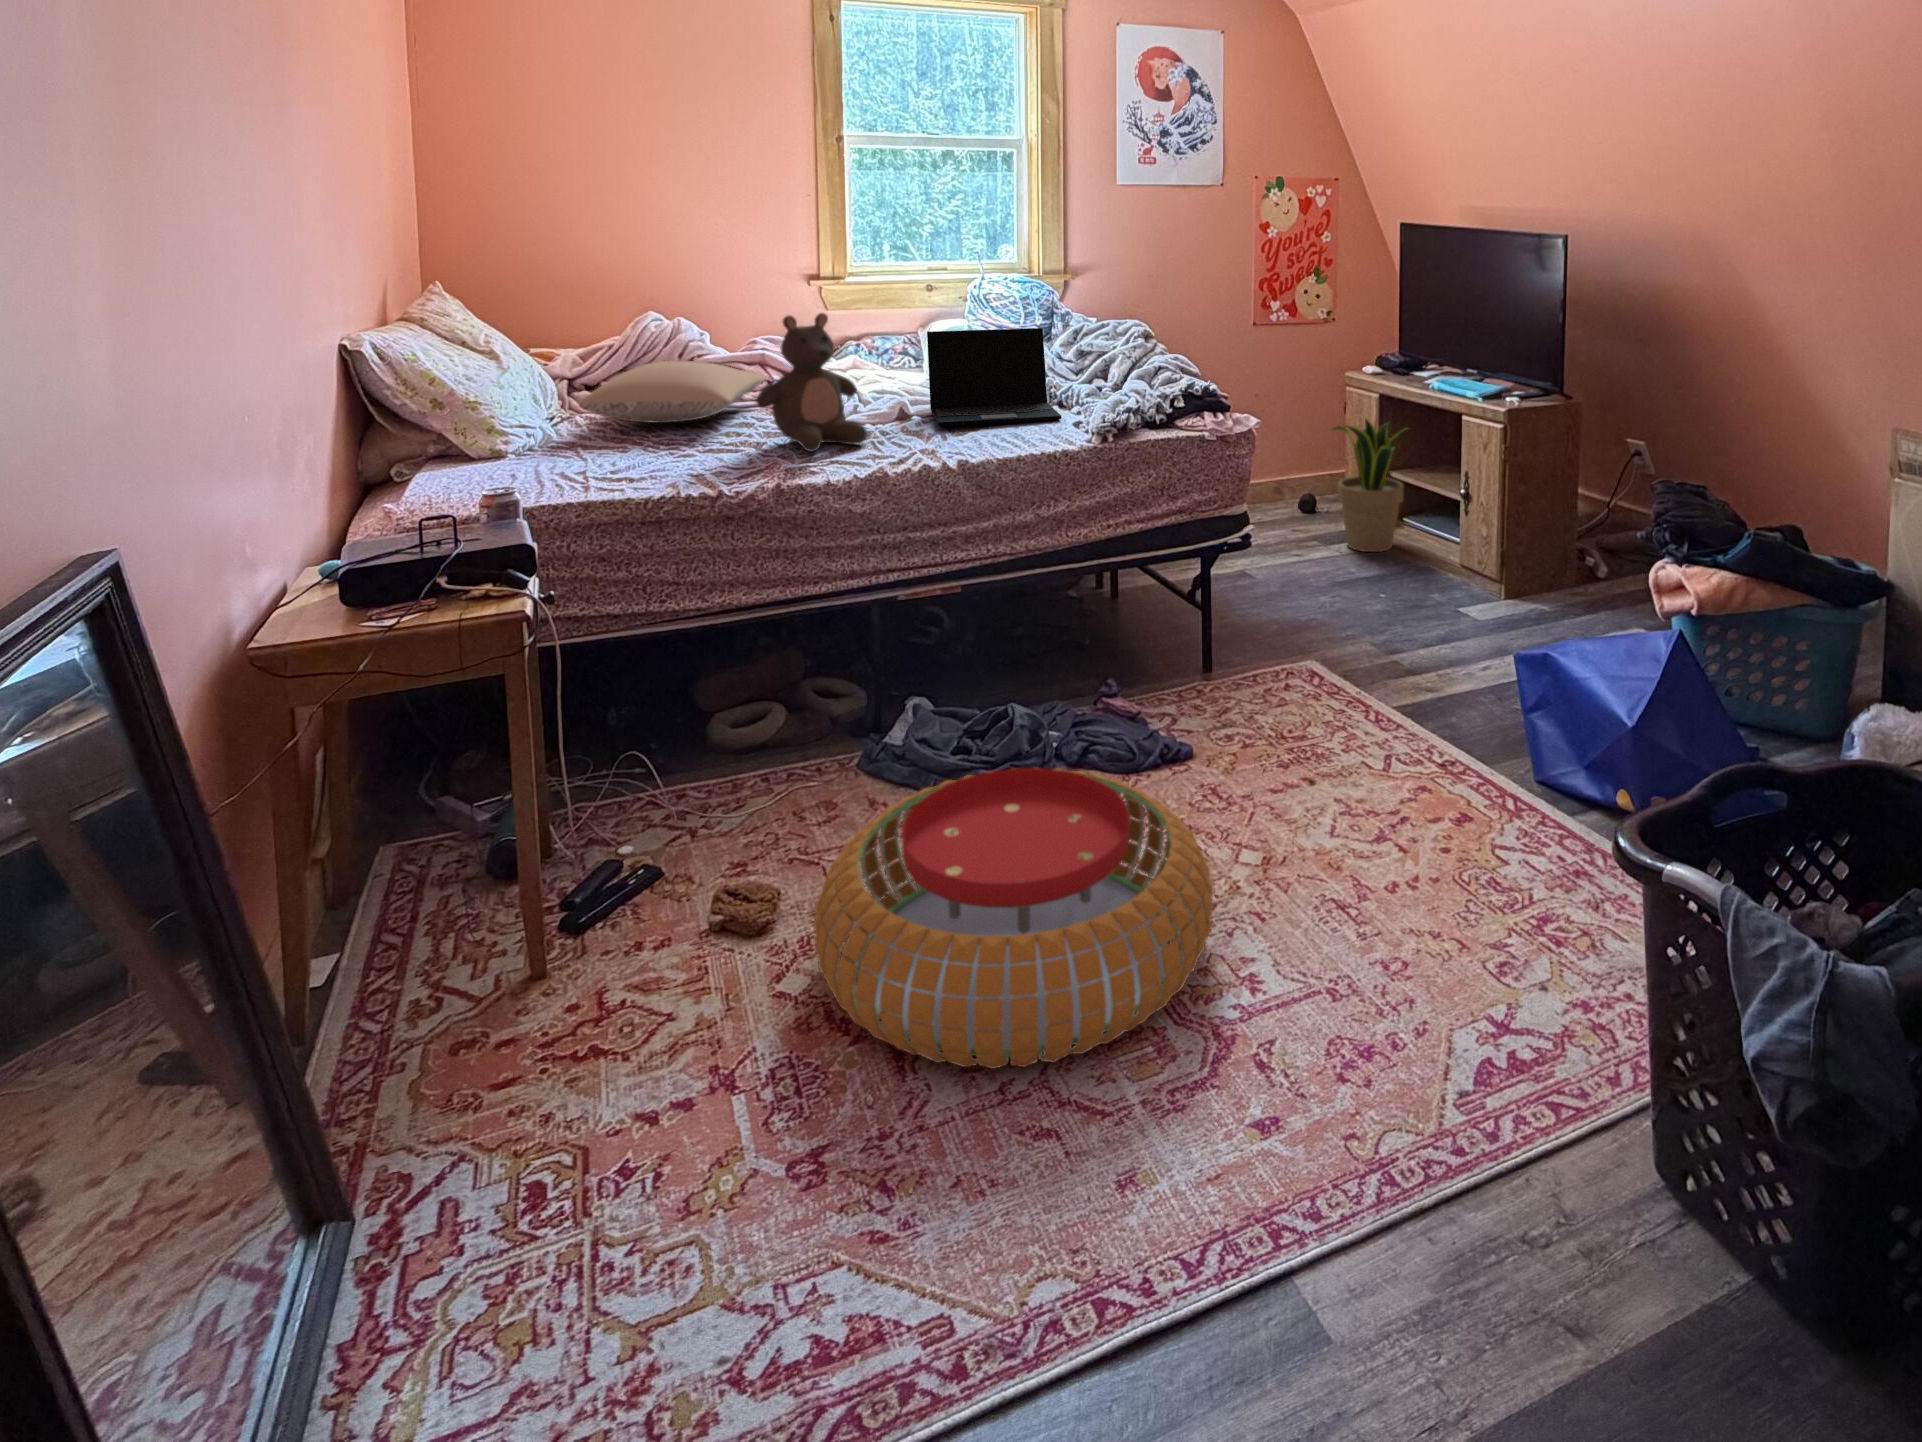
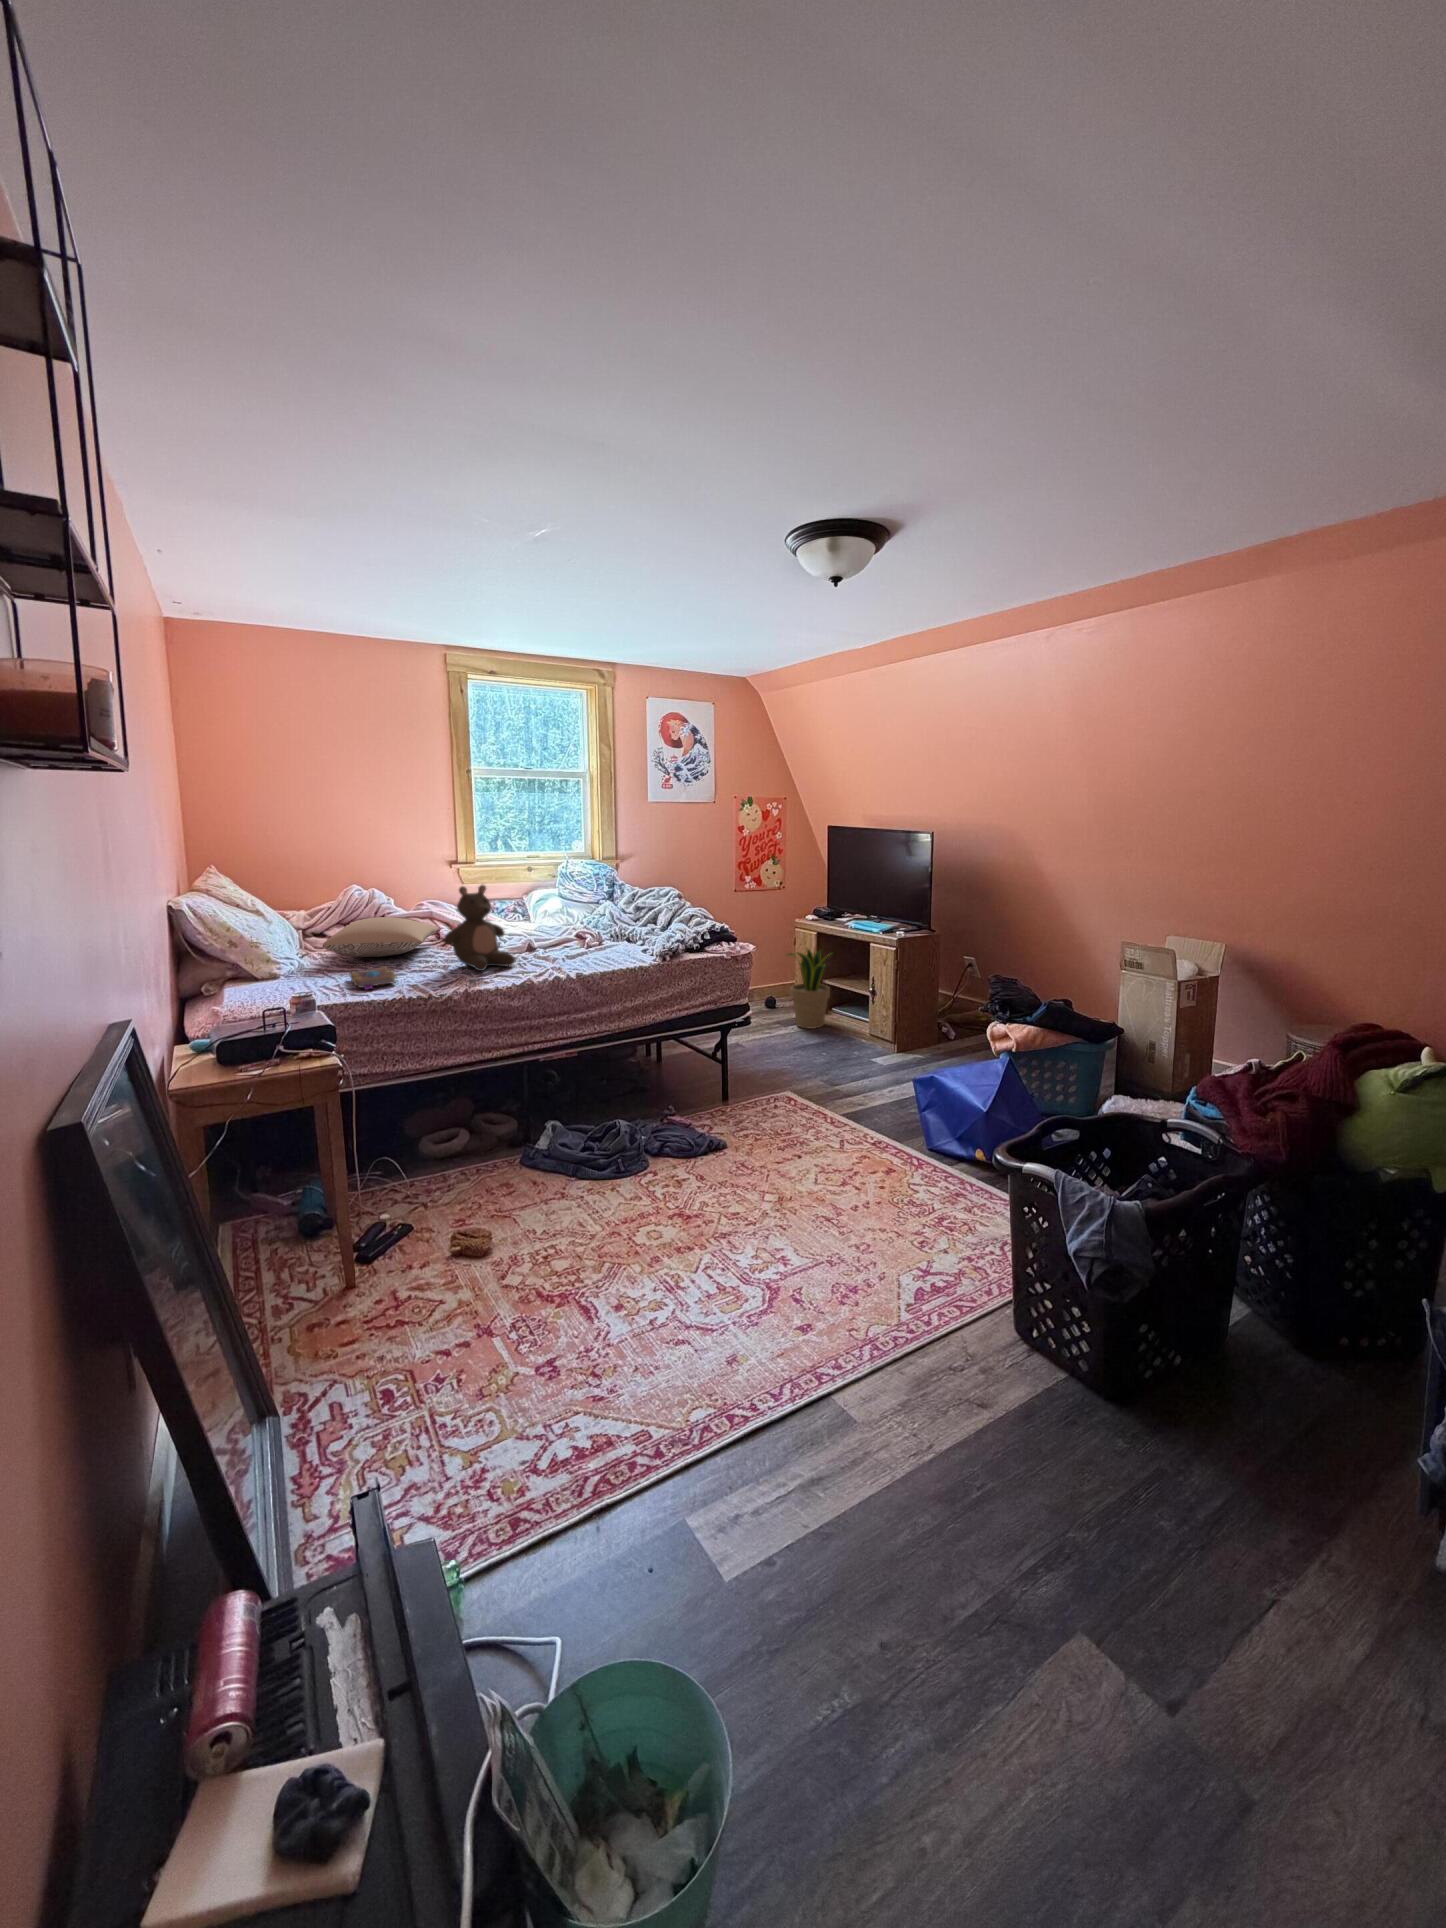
laptop: present [927,328,1061,426] -> none [544,894,633,954]
book: none [609,440,679,480] -> present [350,967,397,990]
pouf: present [814,768,1213,1069] -> none [526,1149,759,1313]

